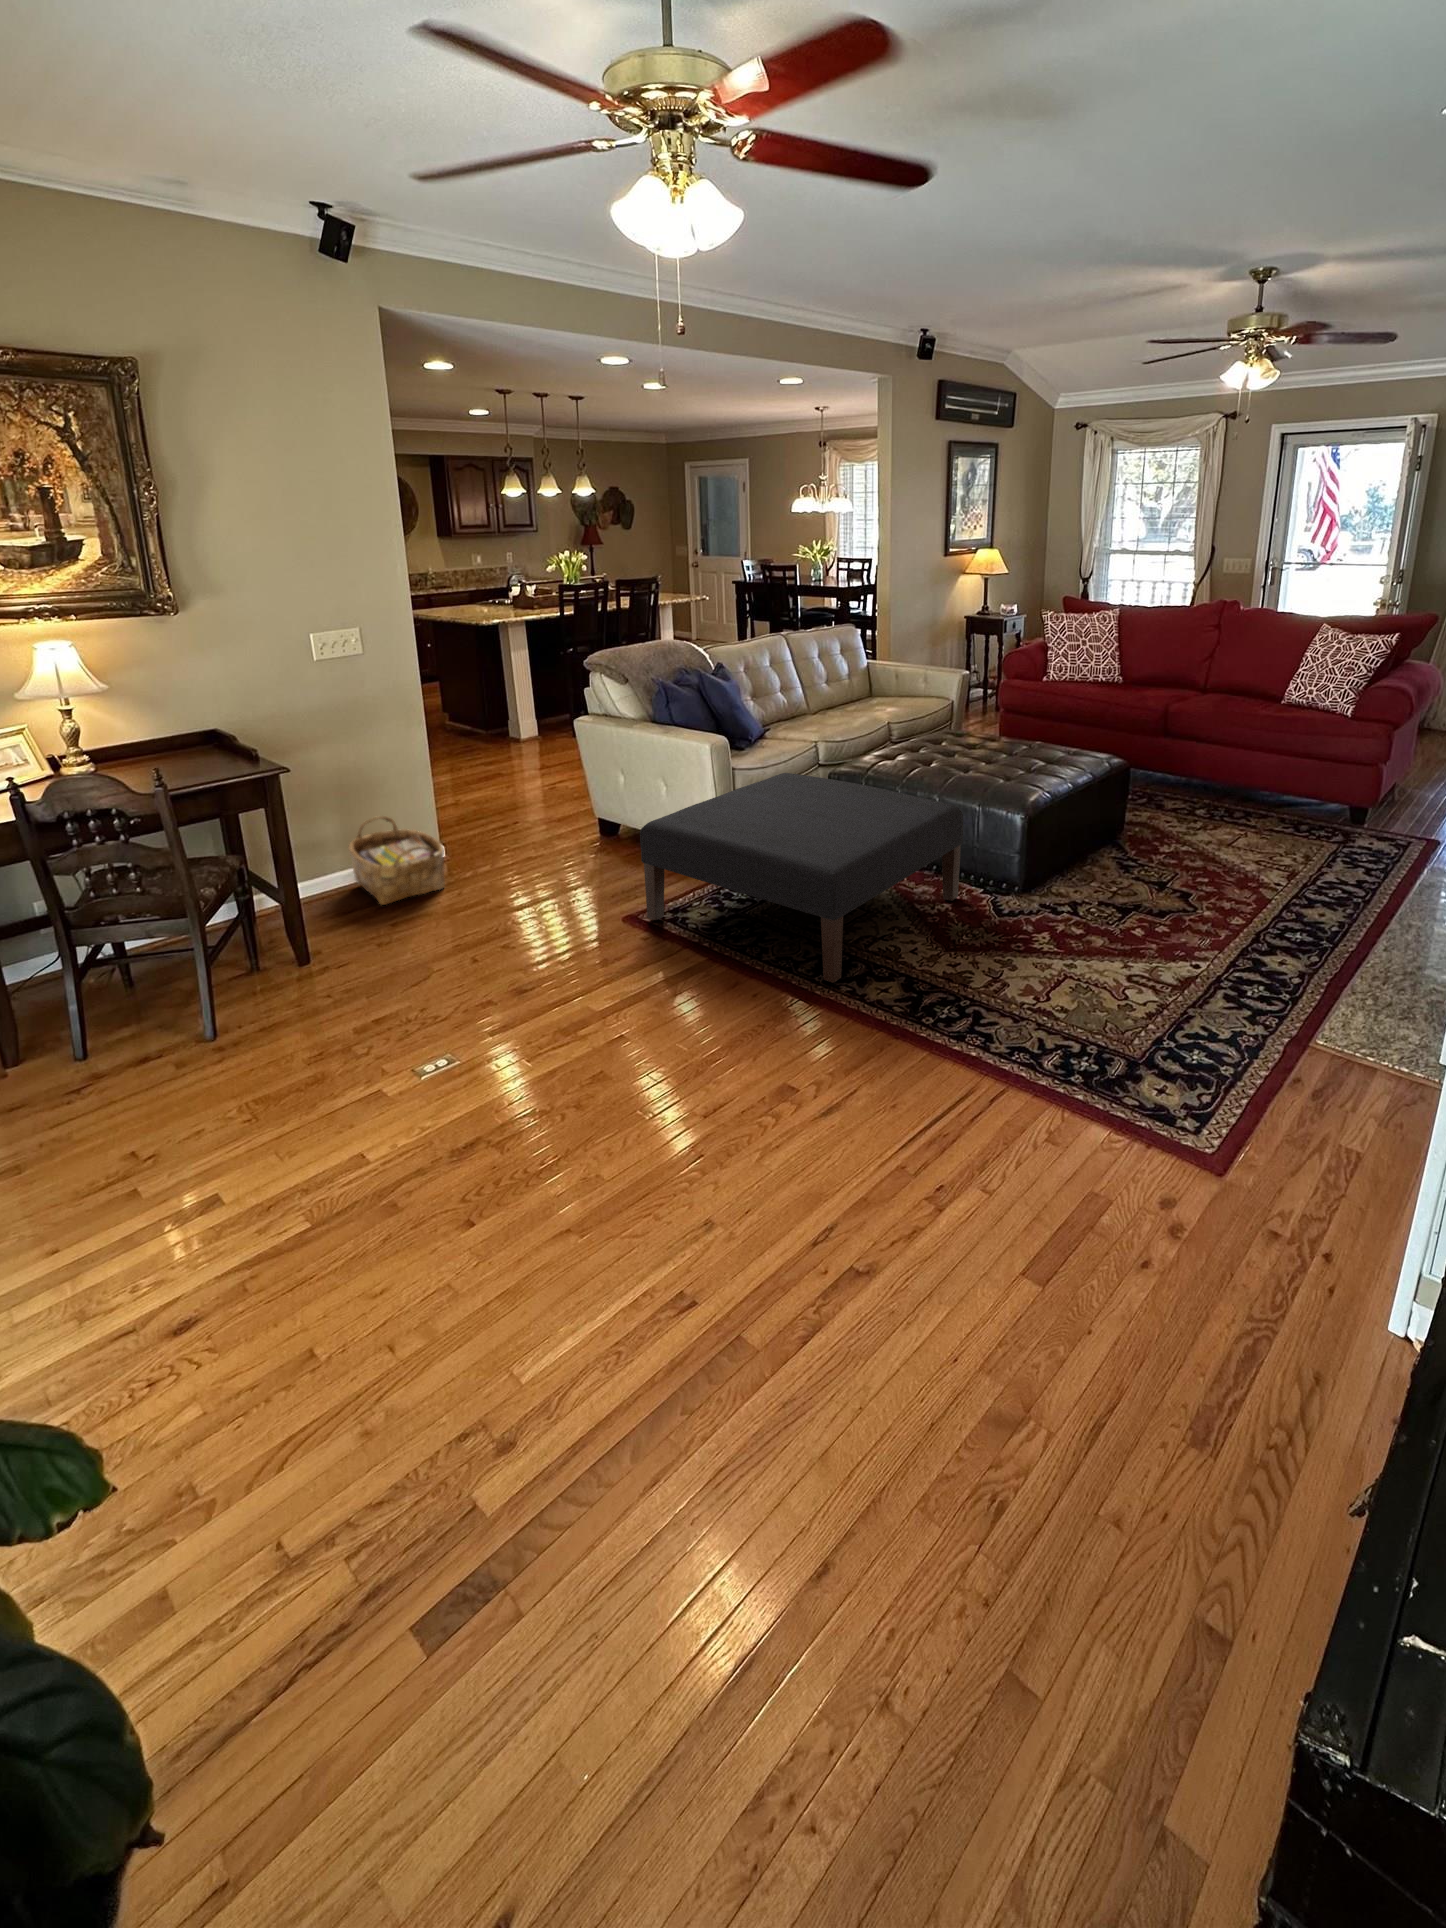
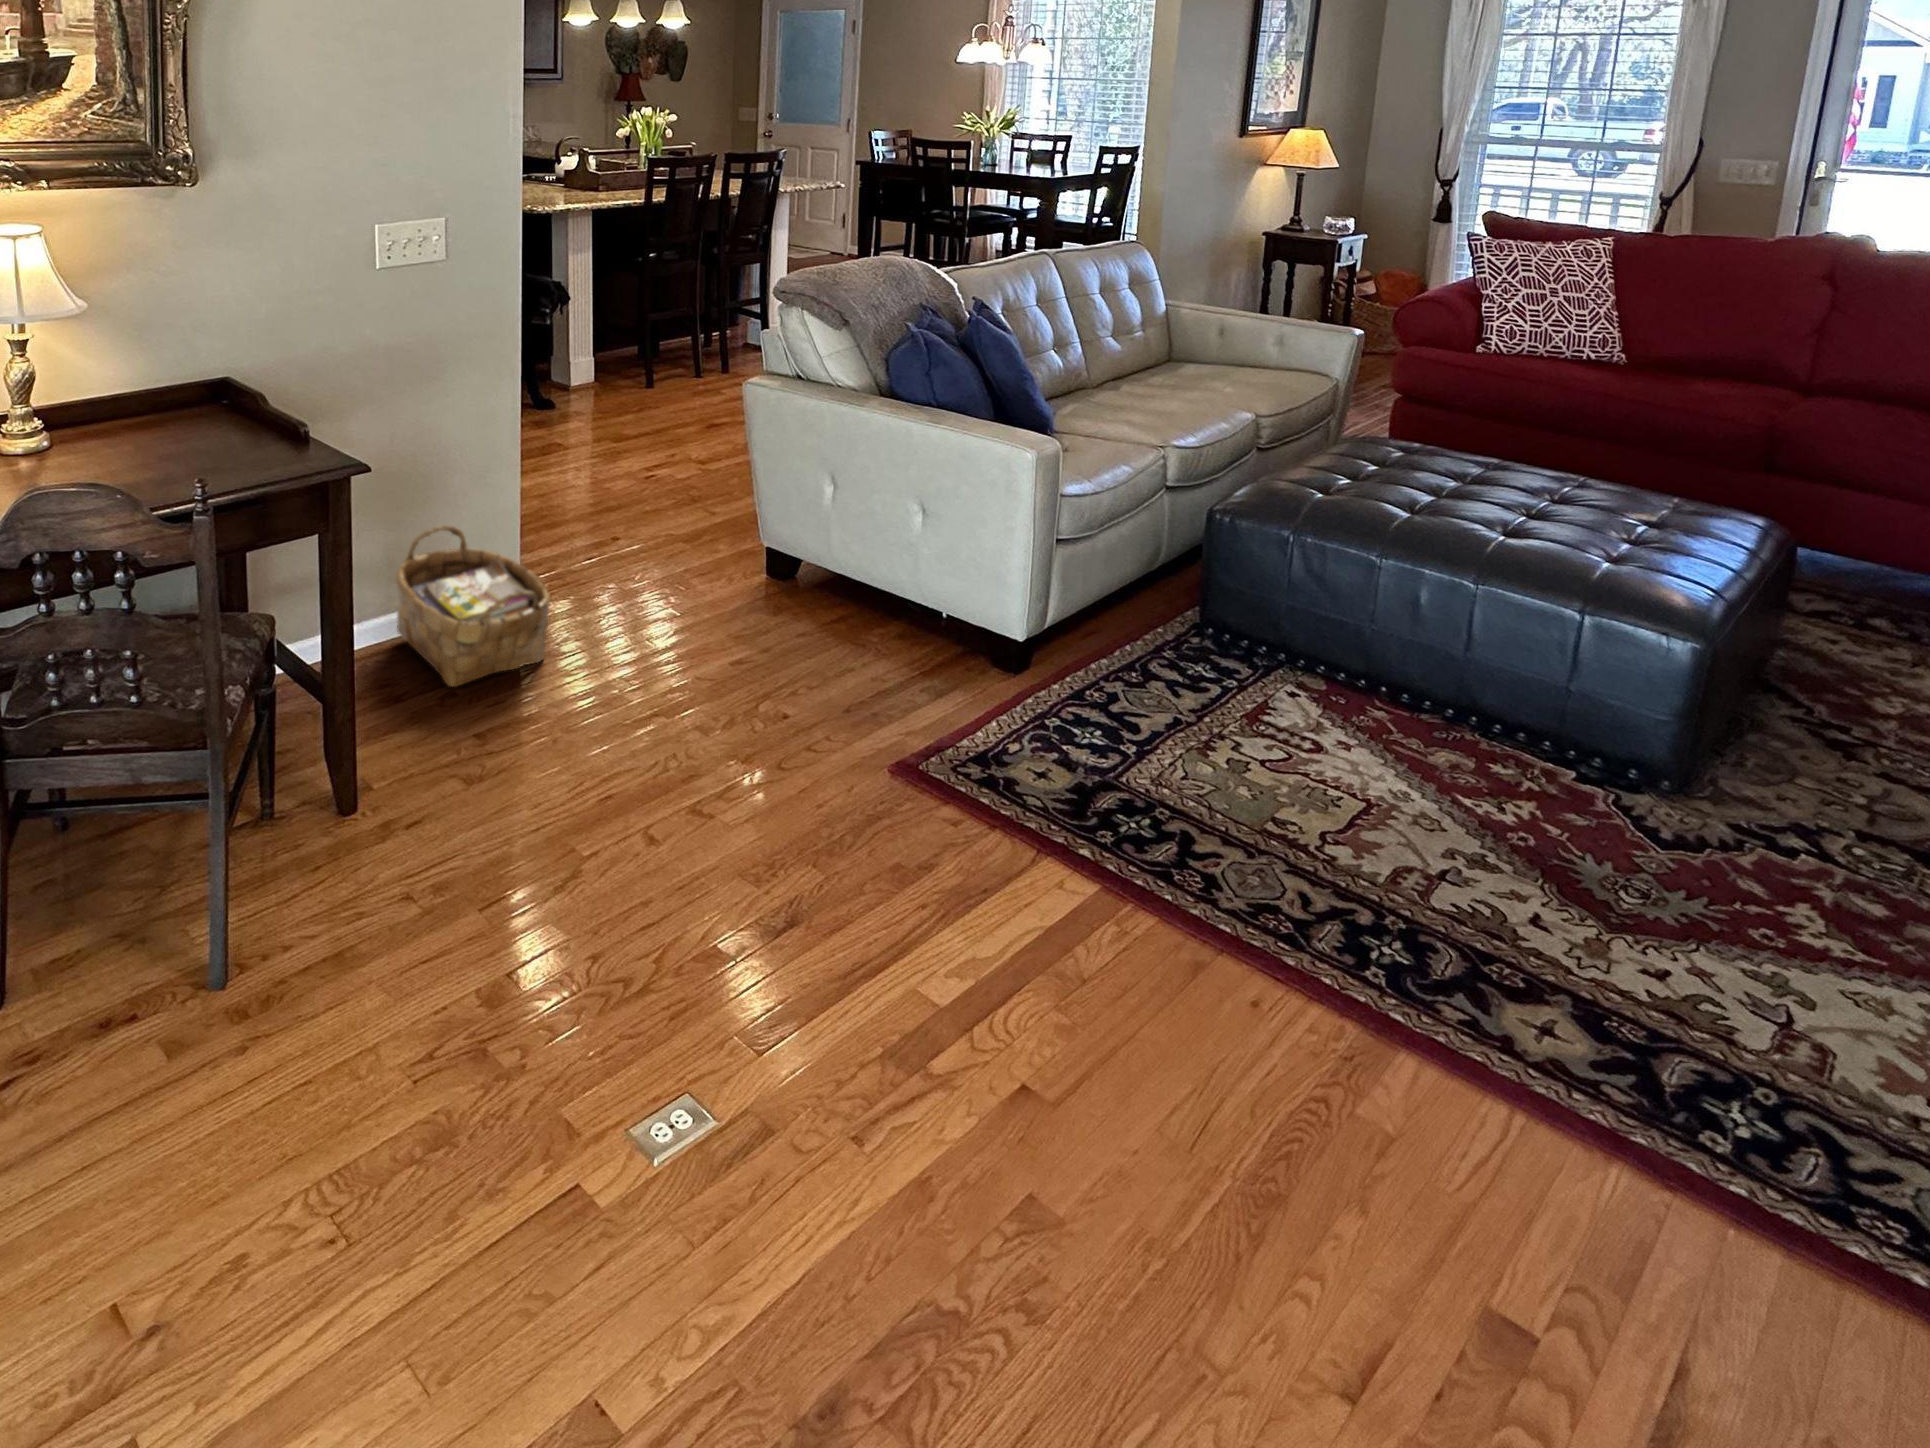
ottoman: present [640,773,963,983] -> none [937,505,1564,998]

